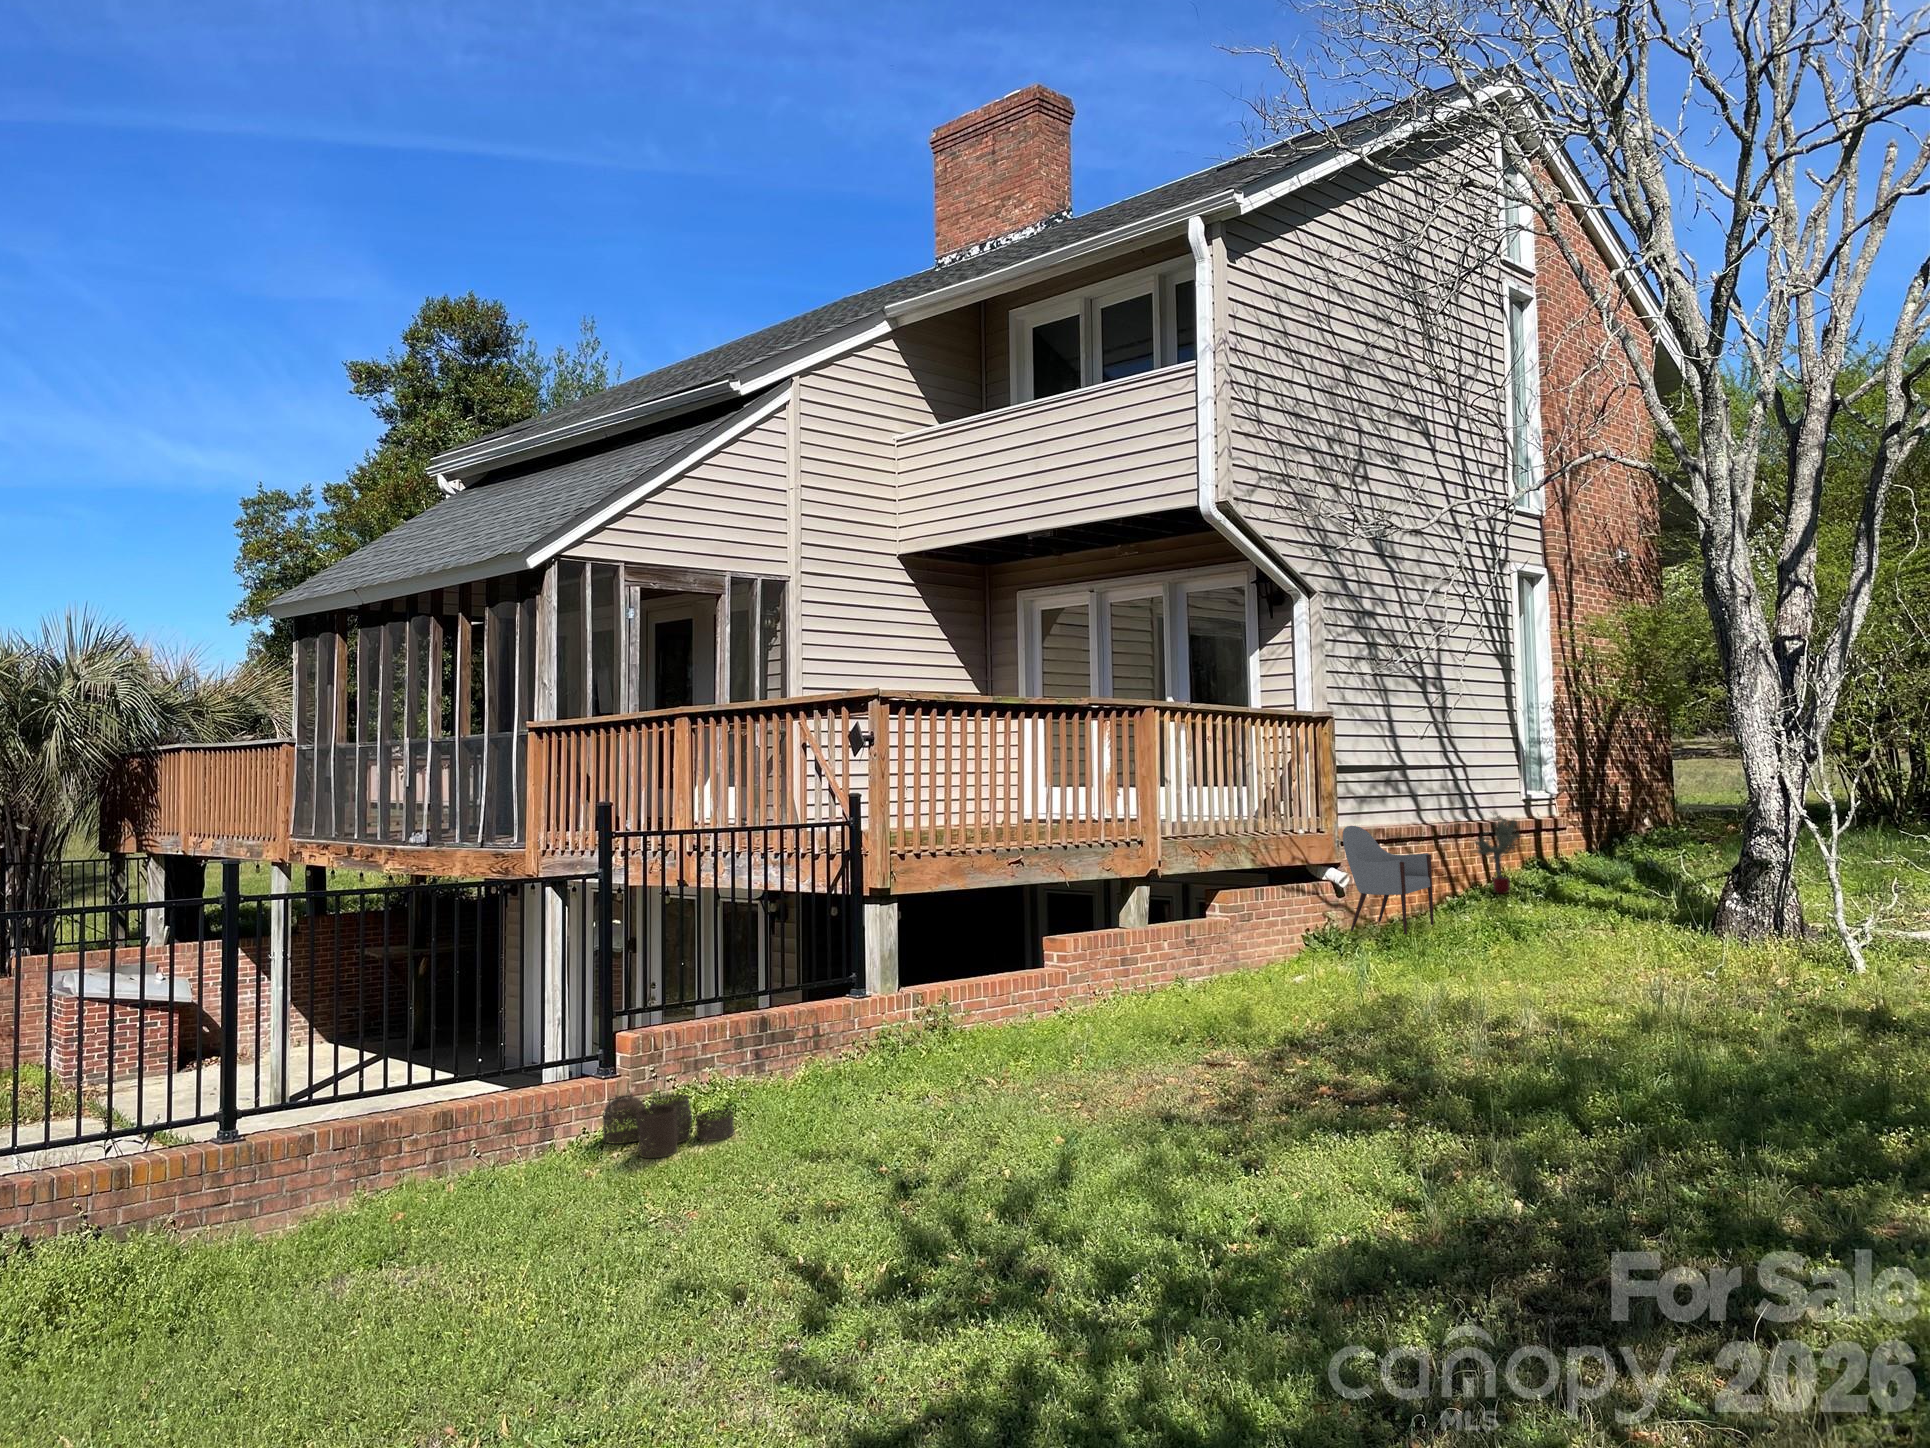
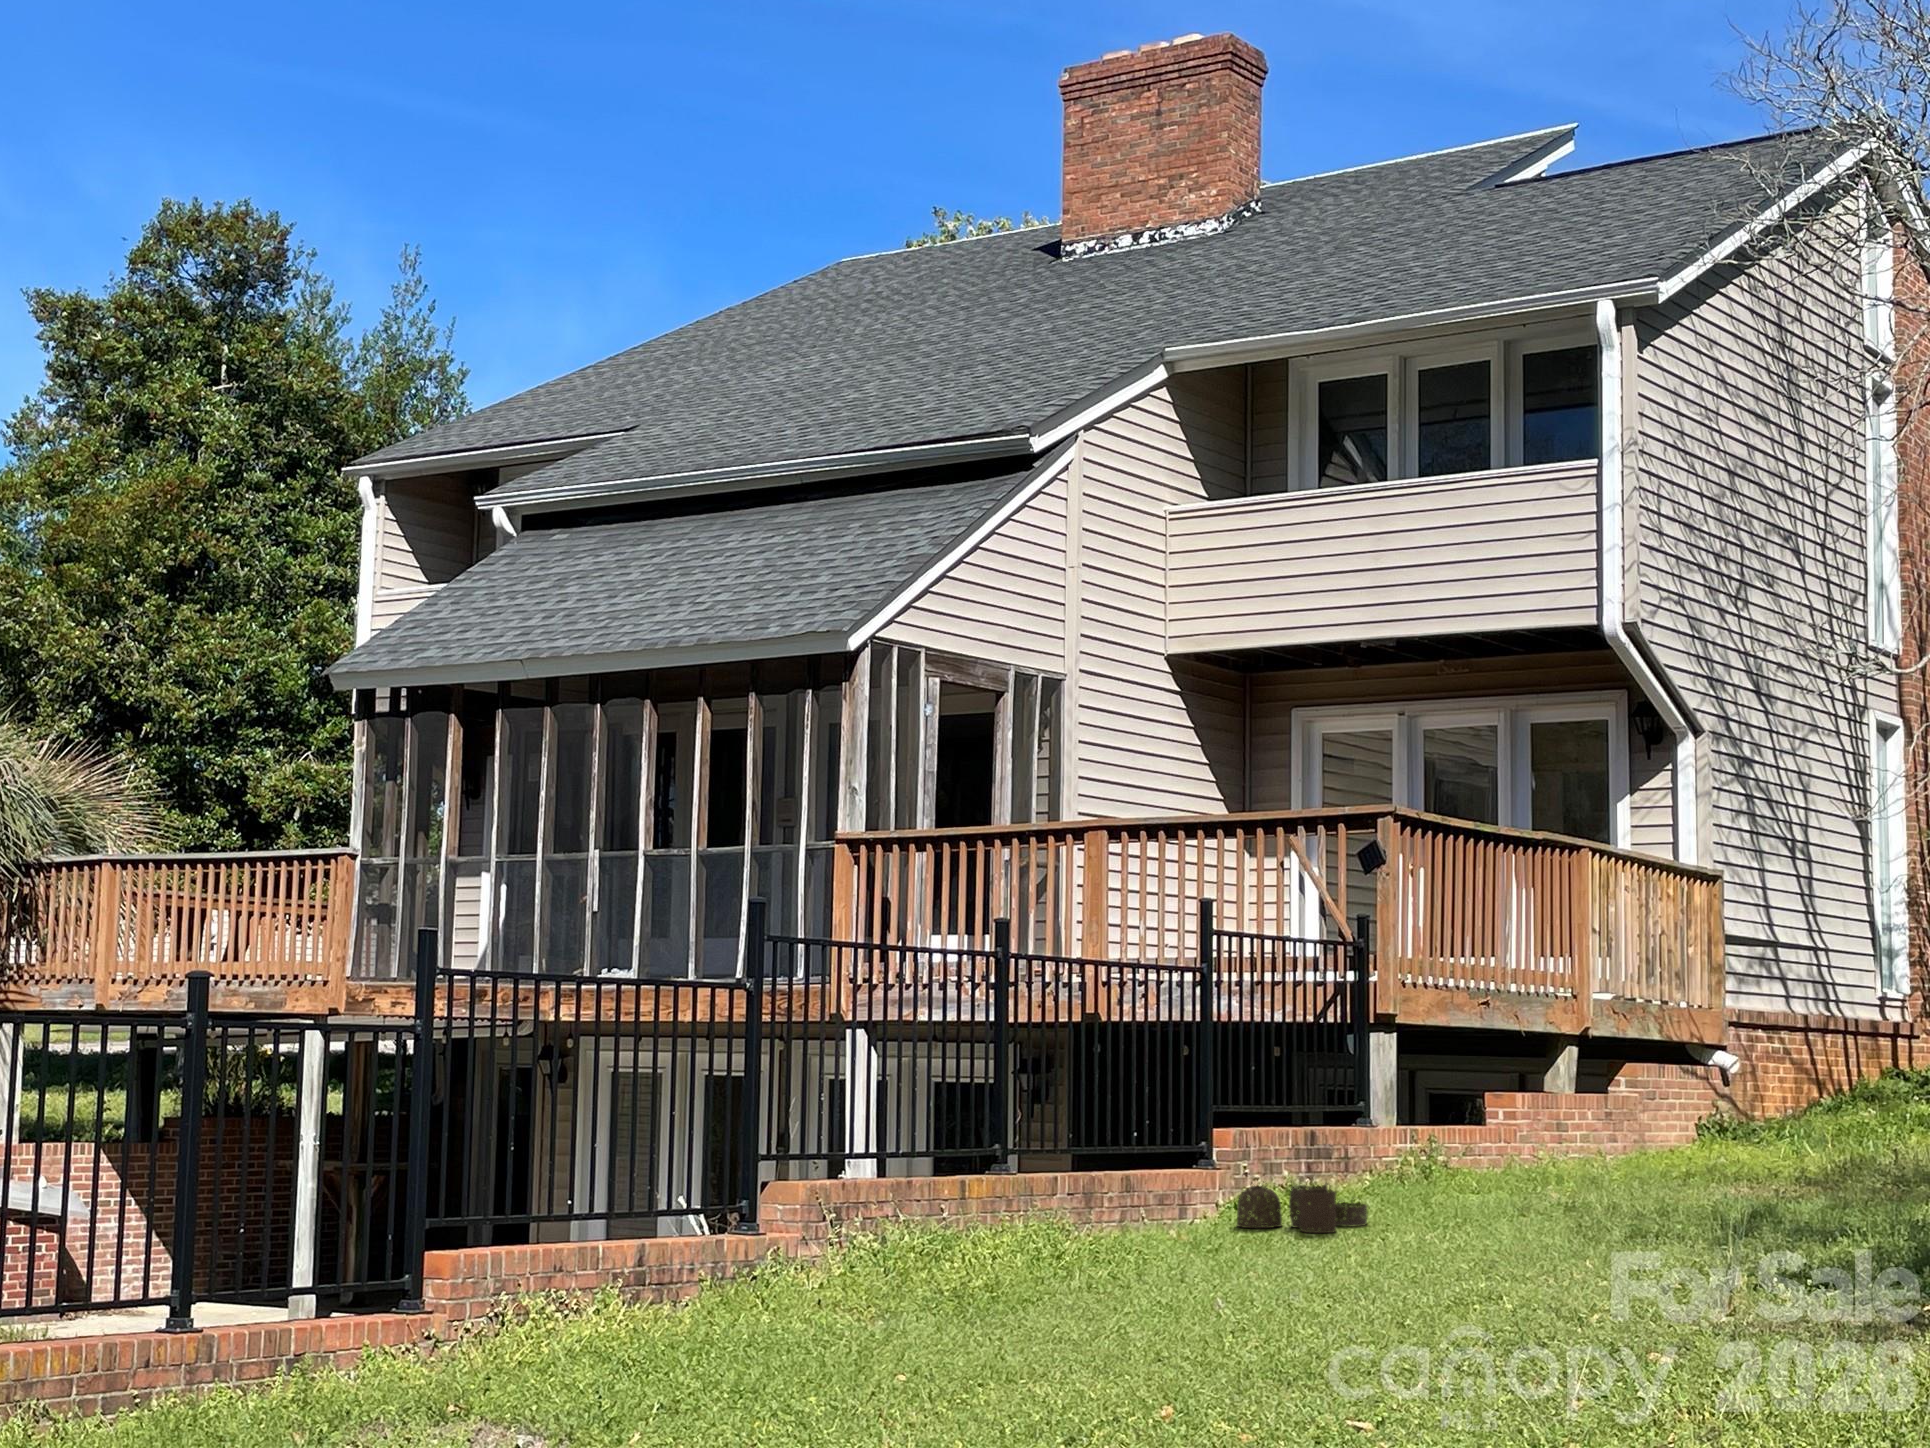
potted tree: present [1473,813,1520,894] -> none [1839,1003,1894,1099]
chair: present [1343,826,1434,934] -> none [1735,1003,1830,1124]

